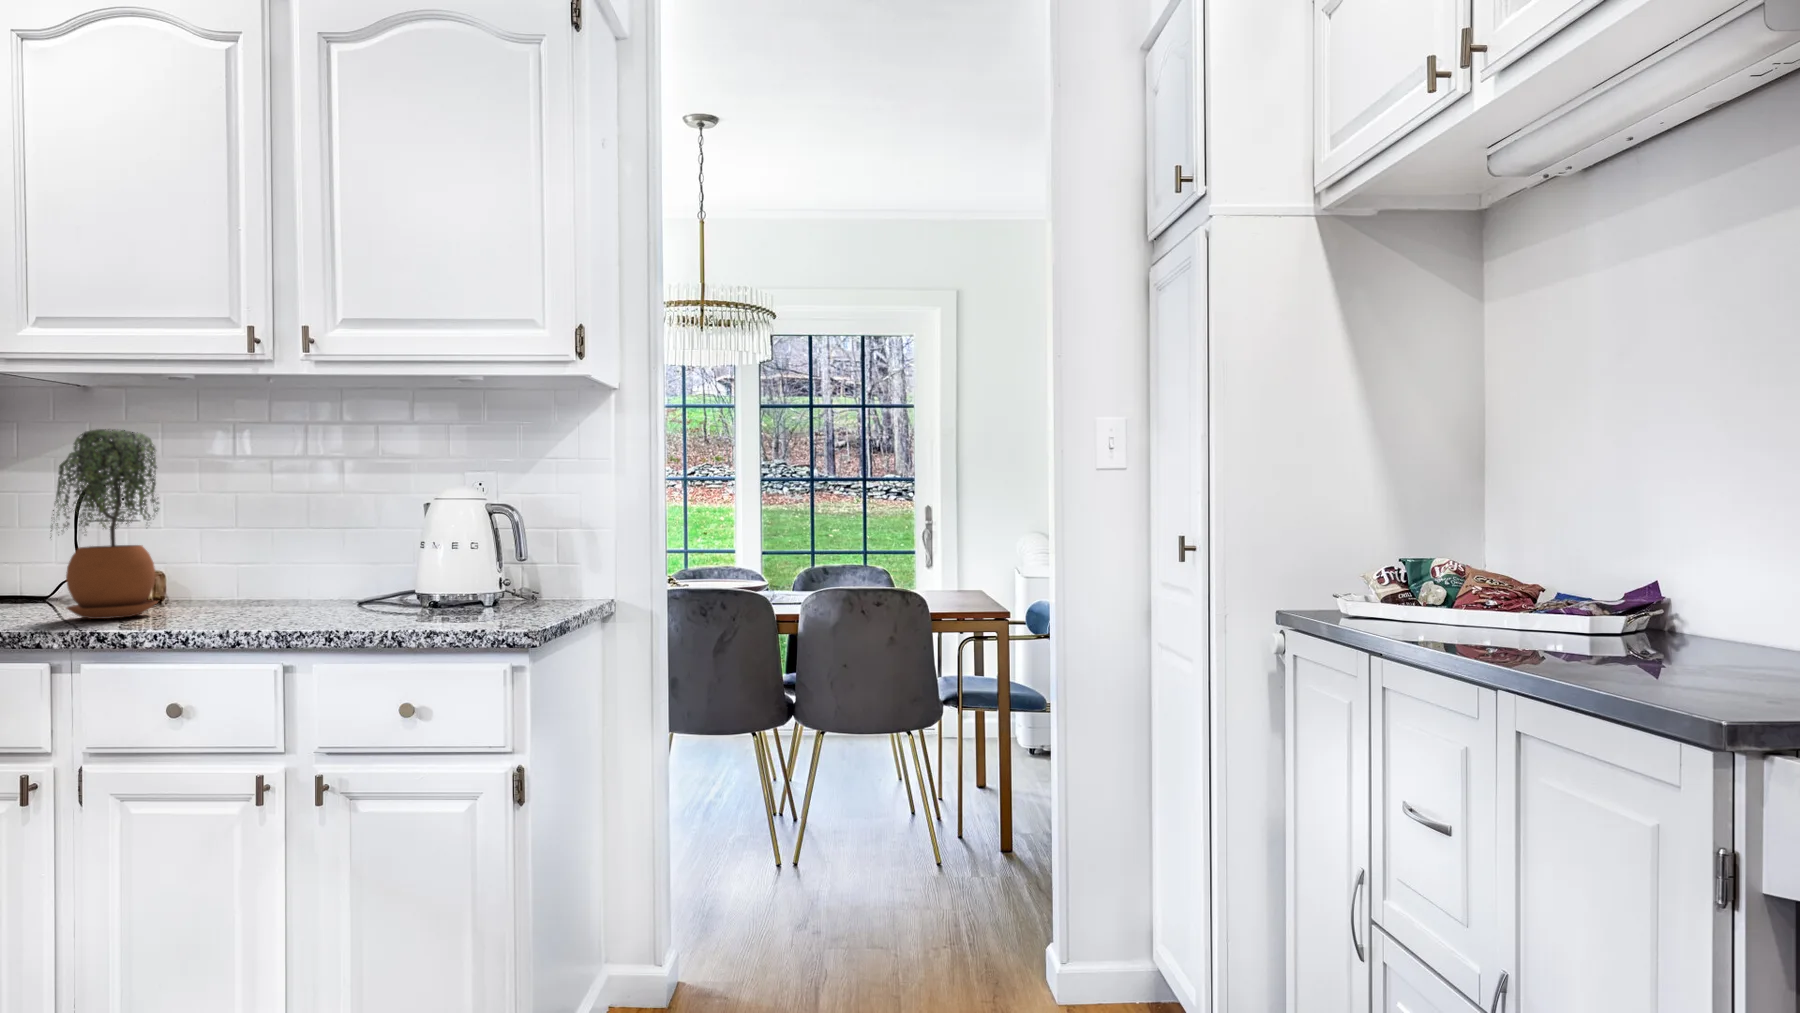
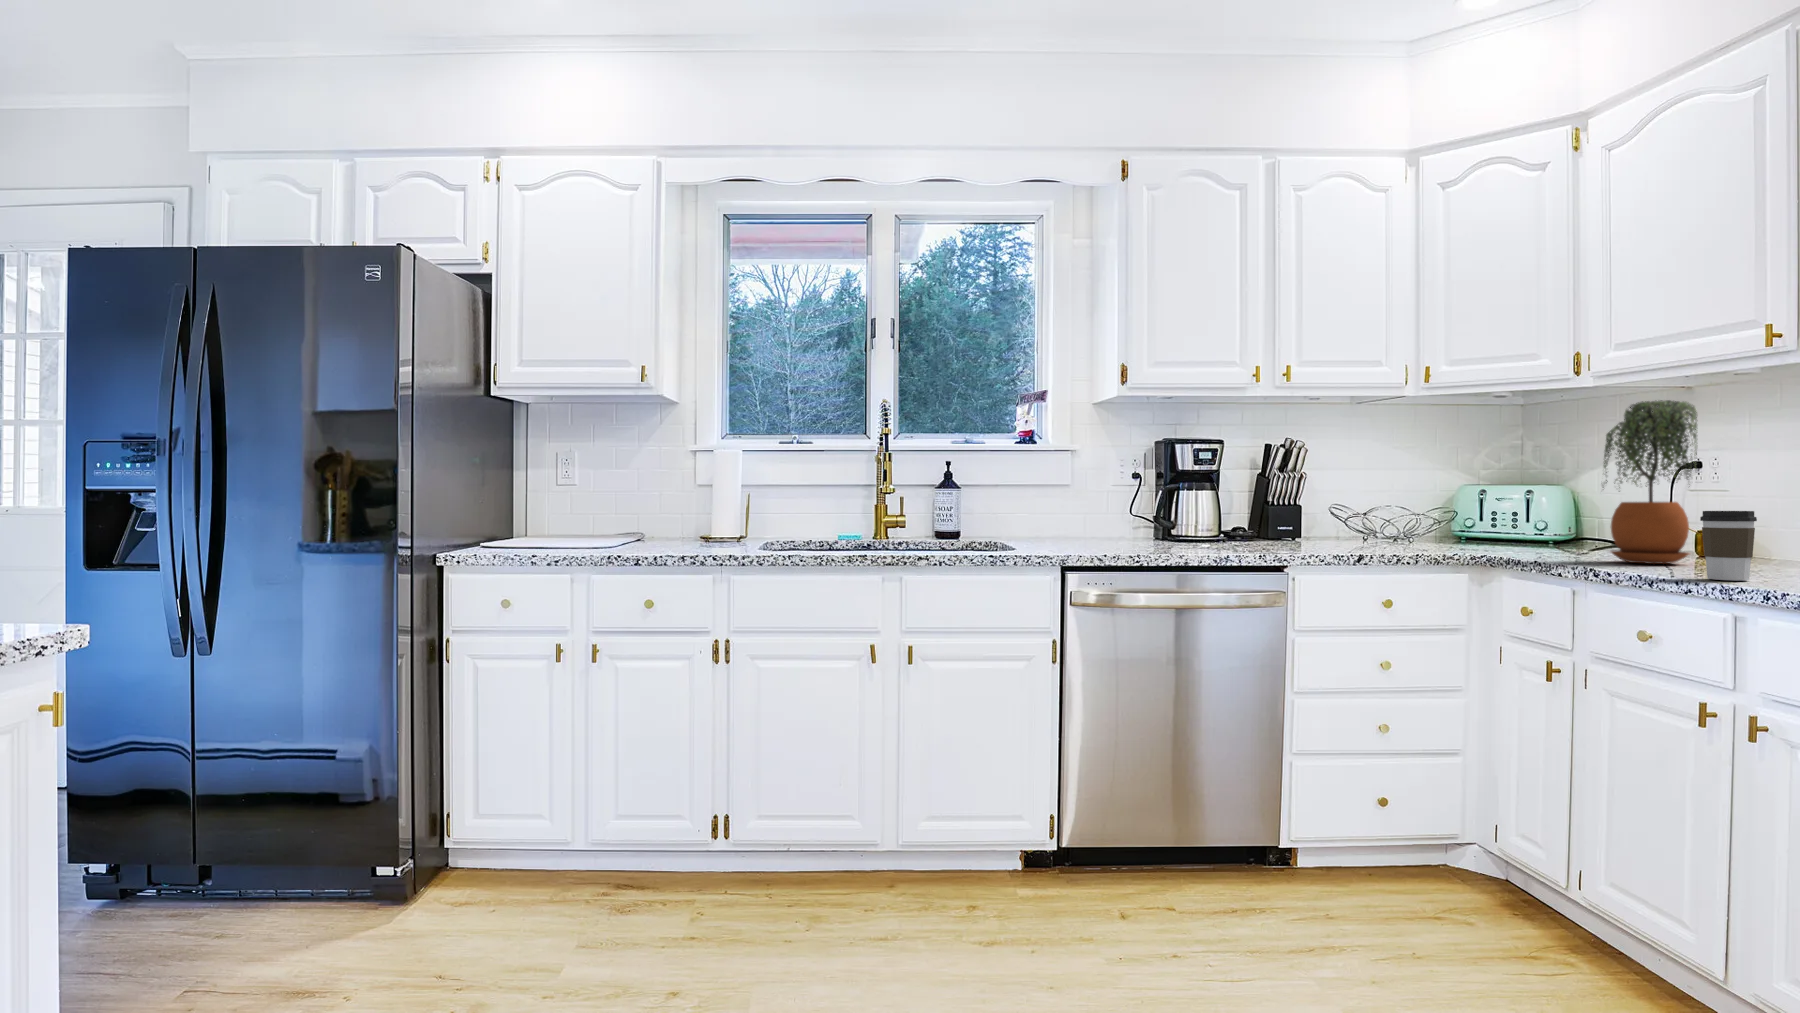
coffee cup: none [231,554,283,628] -> present [1700,511,1757,581]

